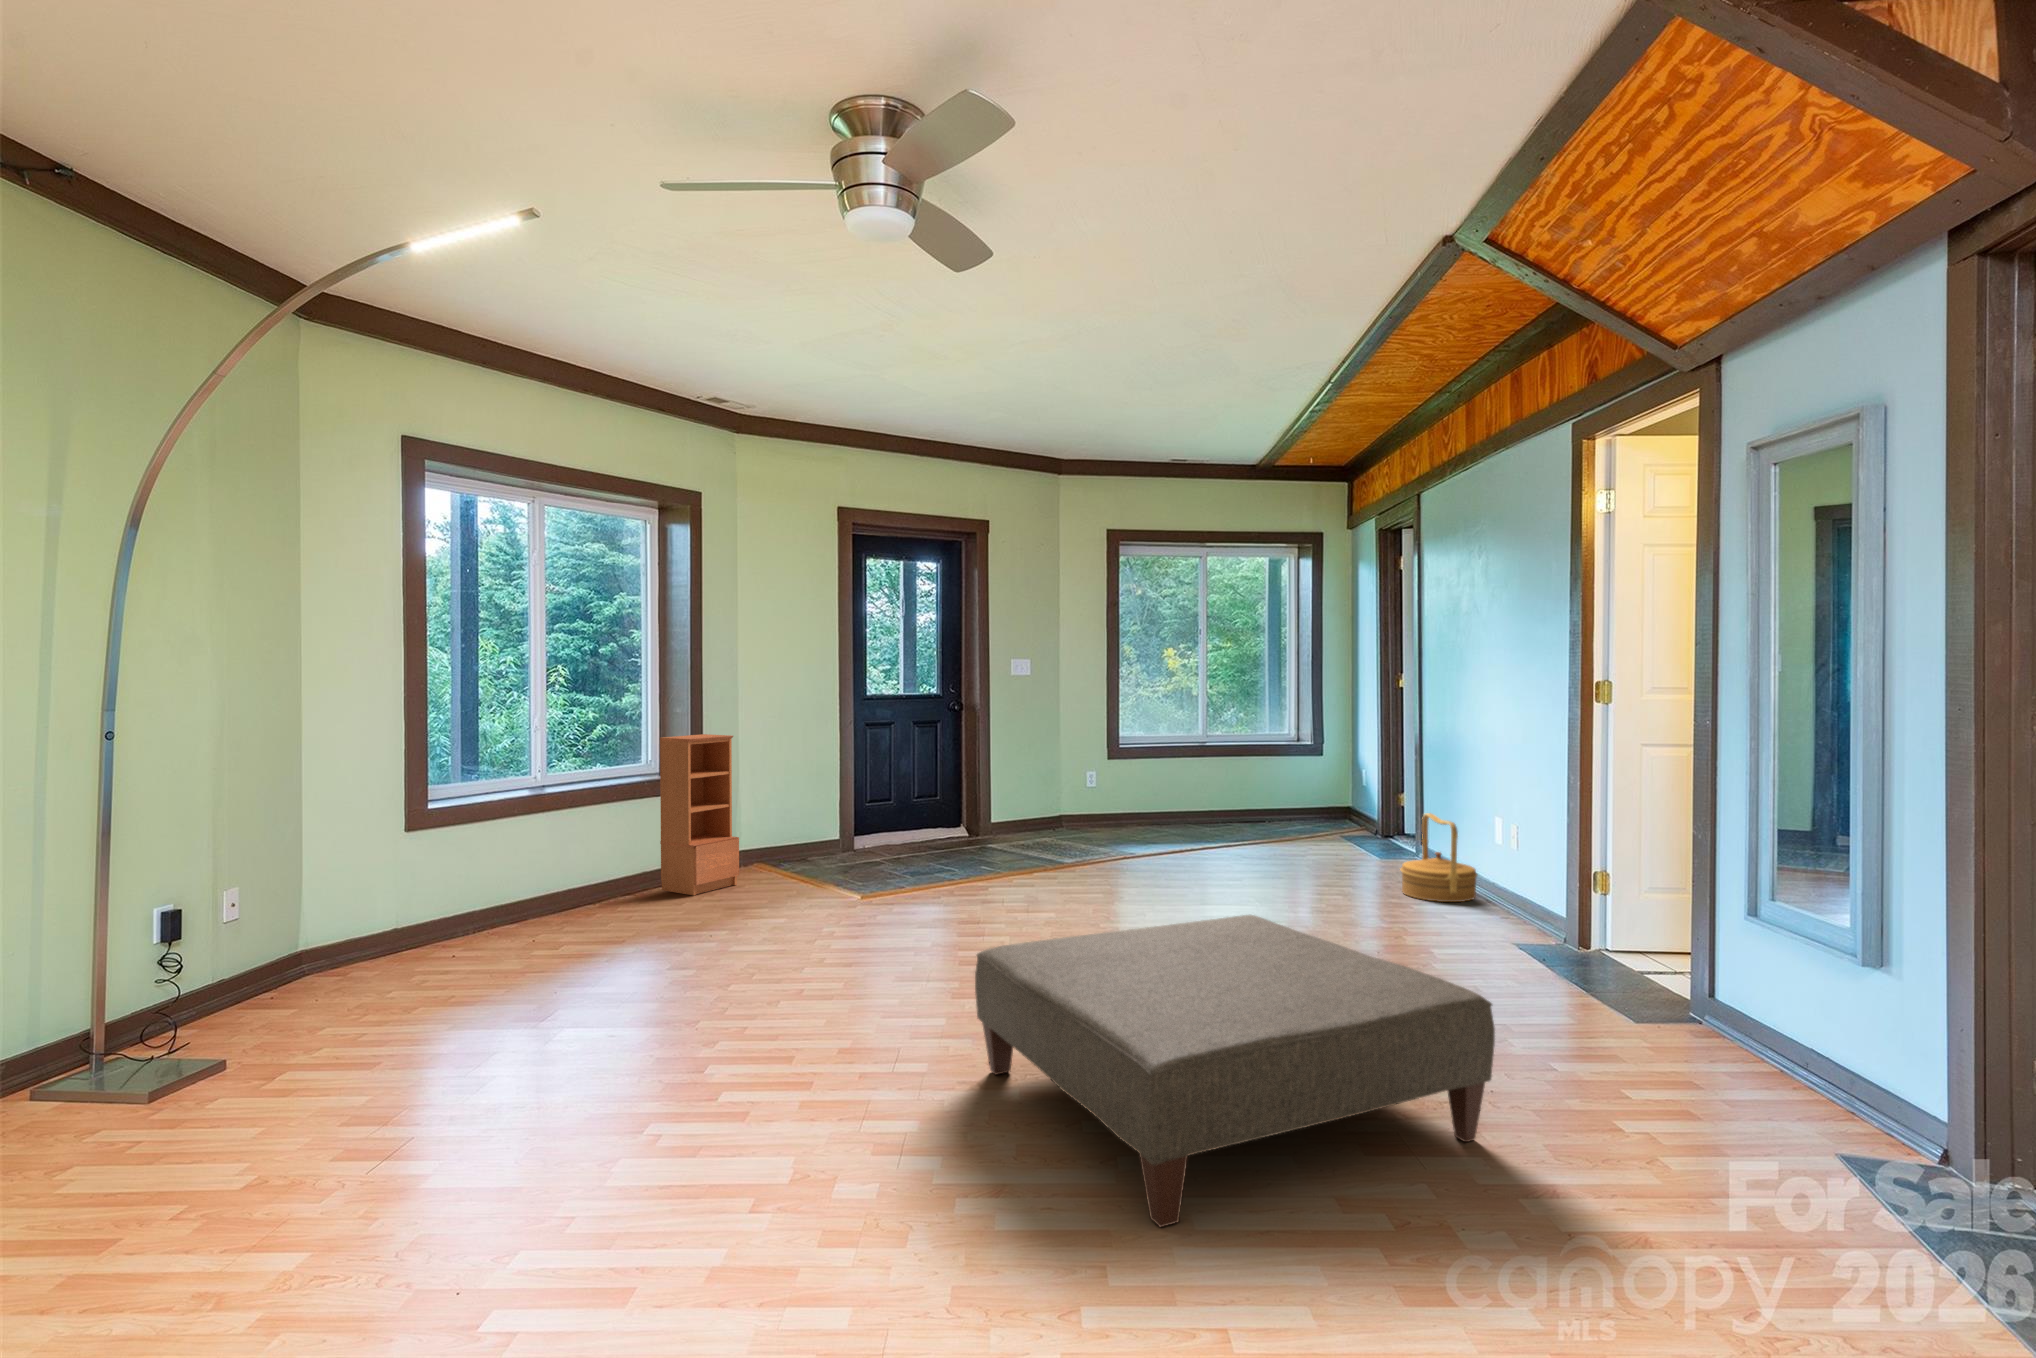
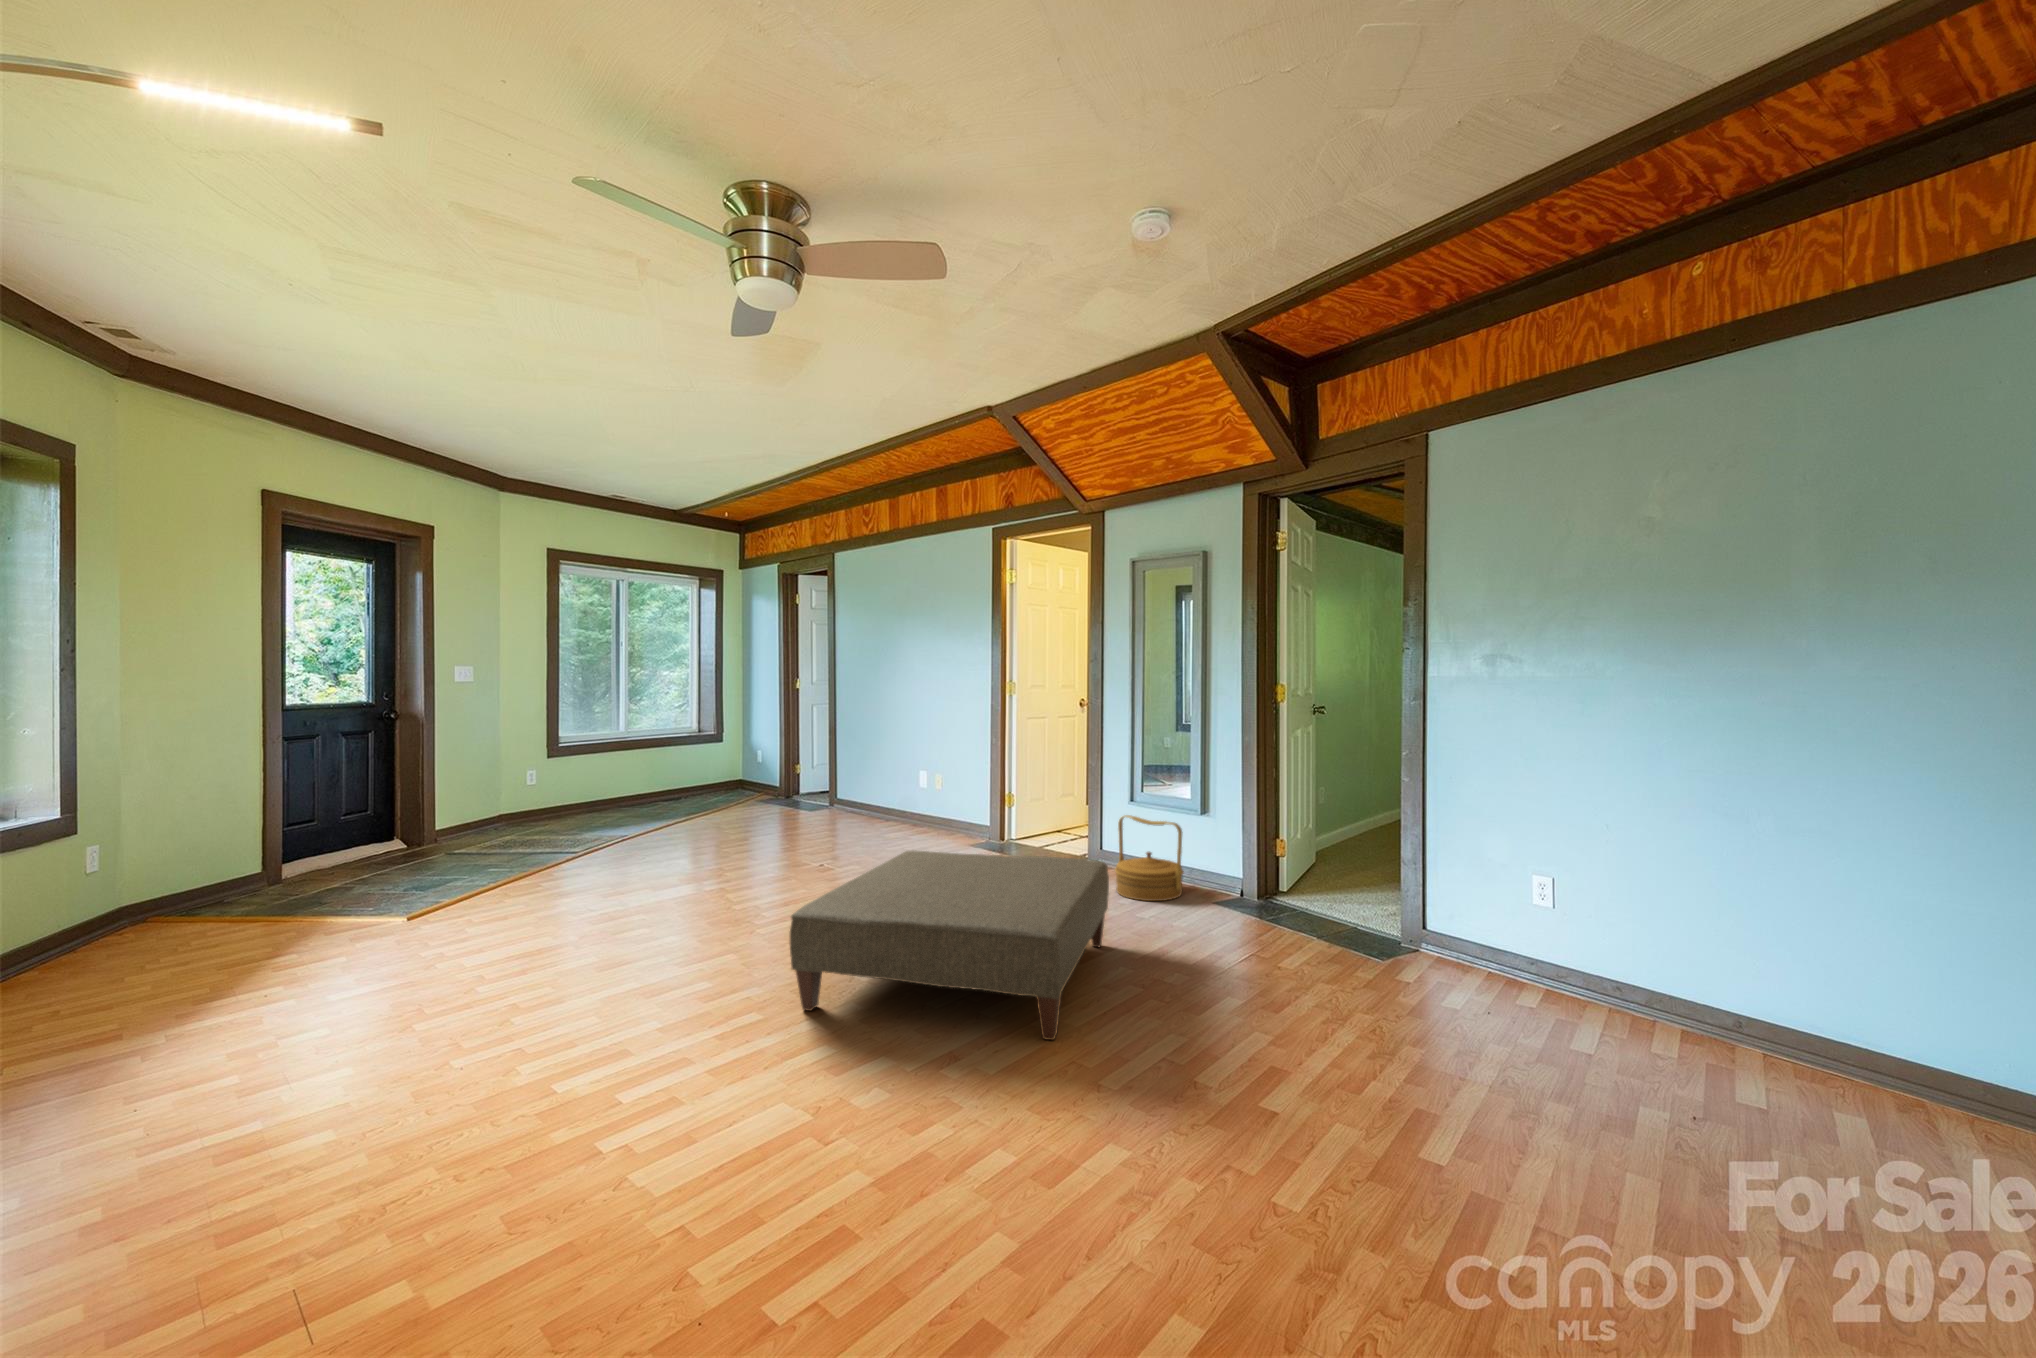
bookcase: present [660,734,739,895] -> none [6,768,158,996]
woven basket: present [1400,813,1477,902] -> present [1115,815,1183,901]

